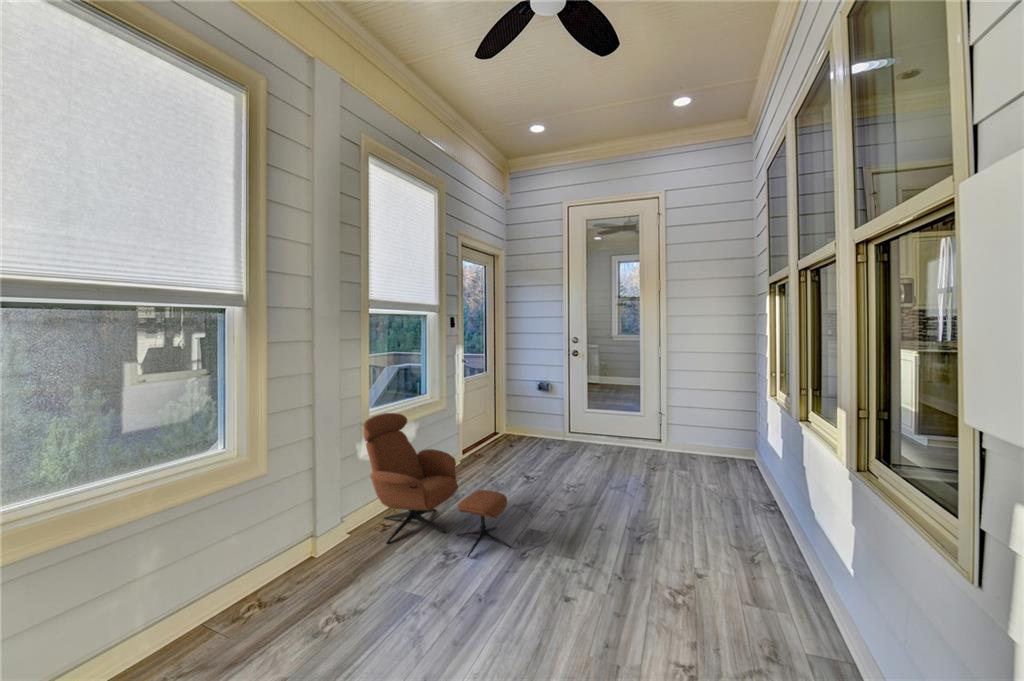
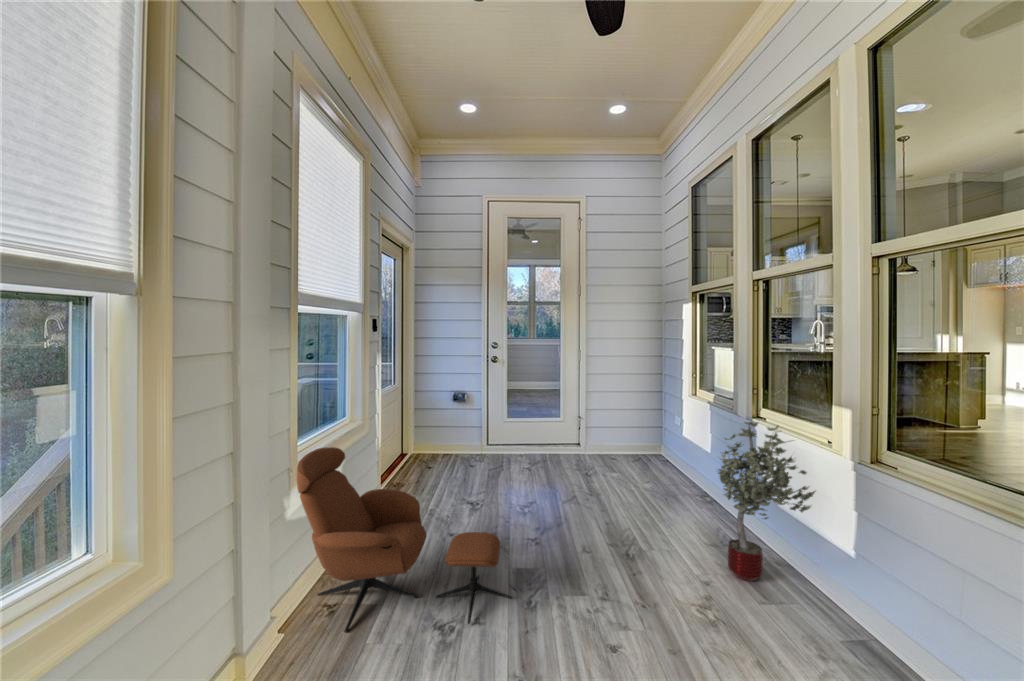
potted tree: none [711,419,821,584] -> present [718,422,816,581]

